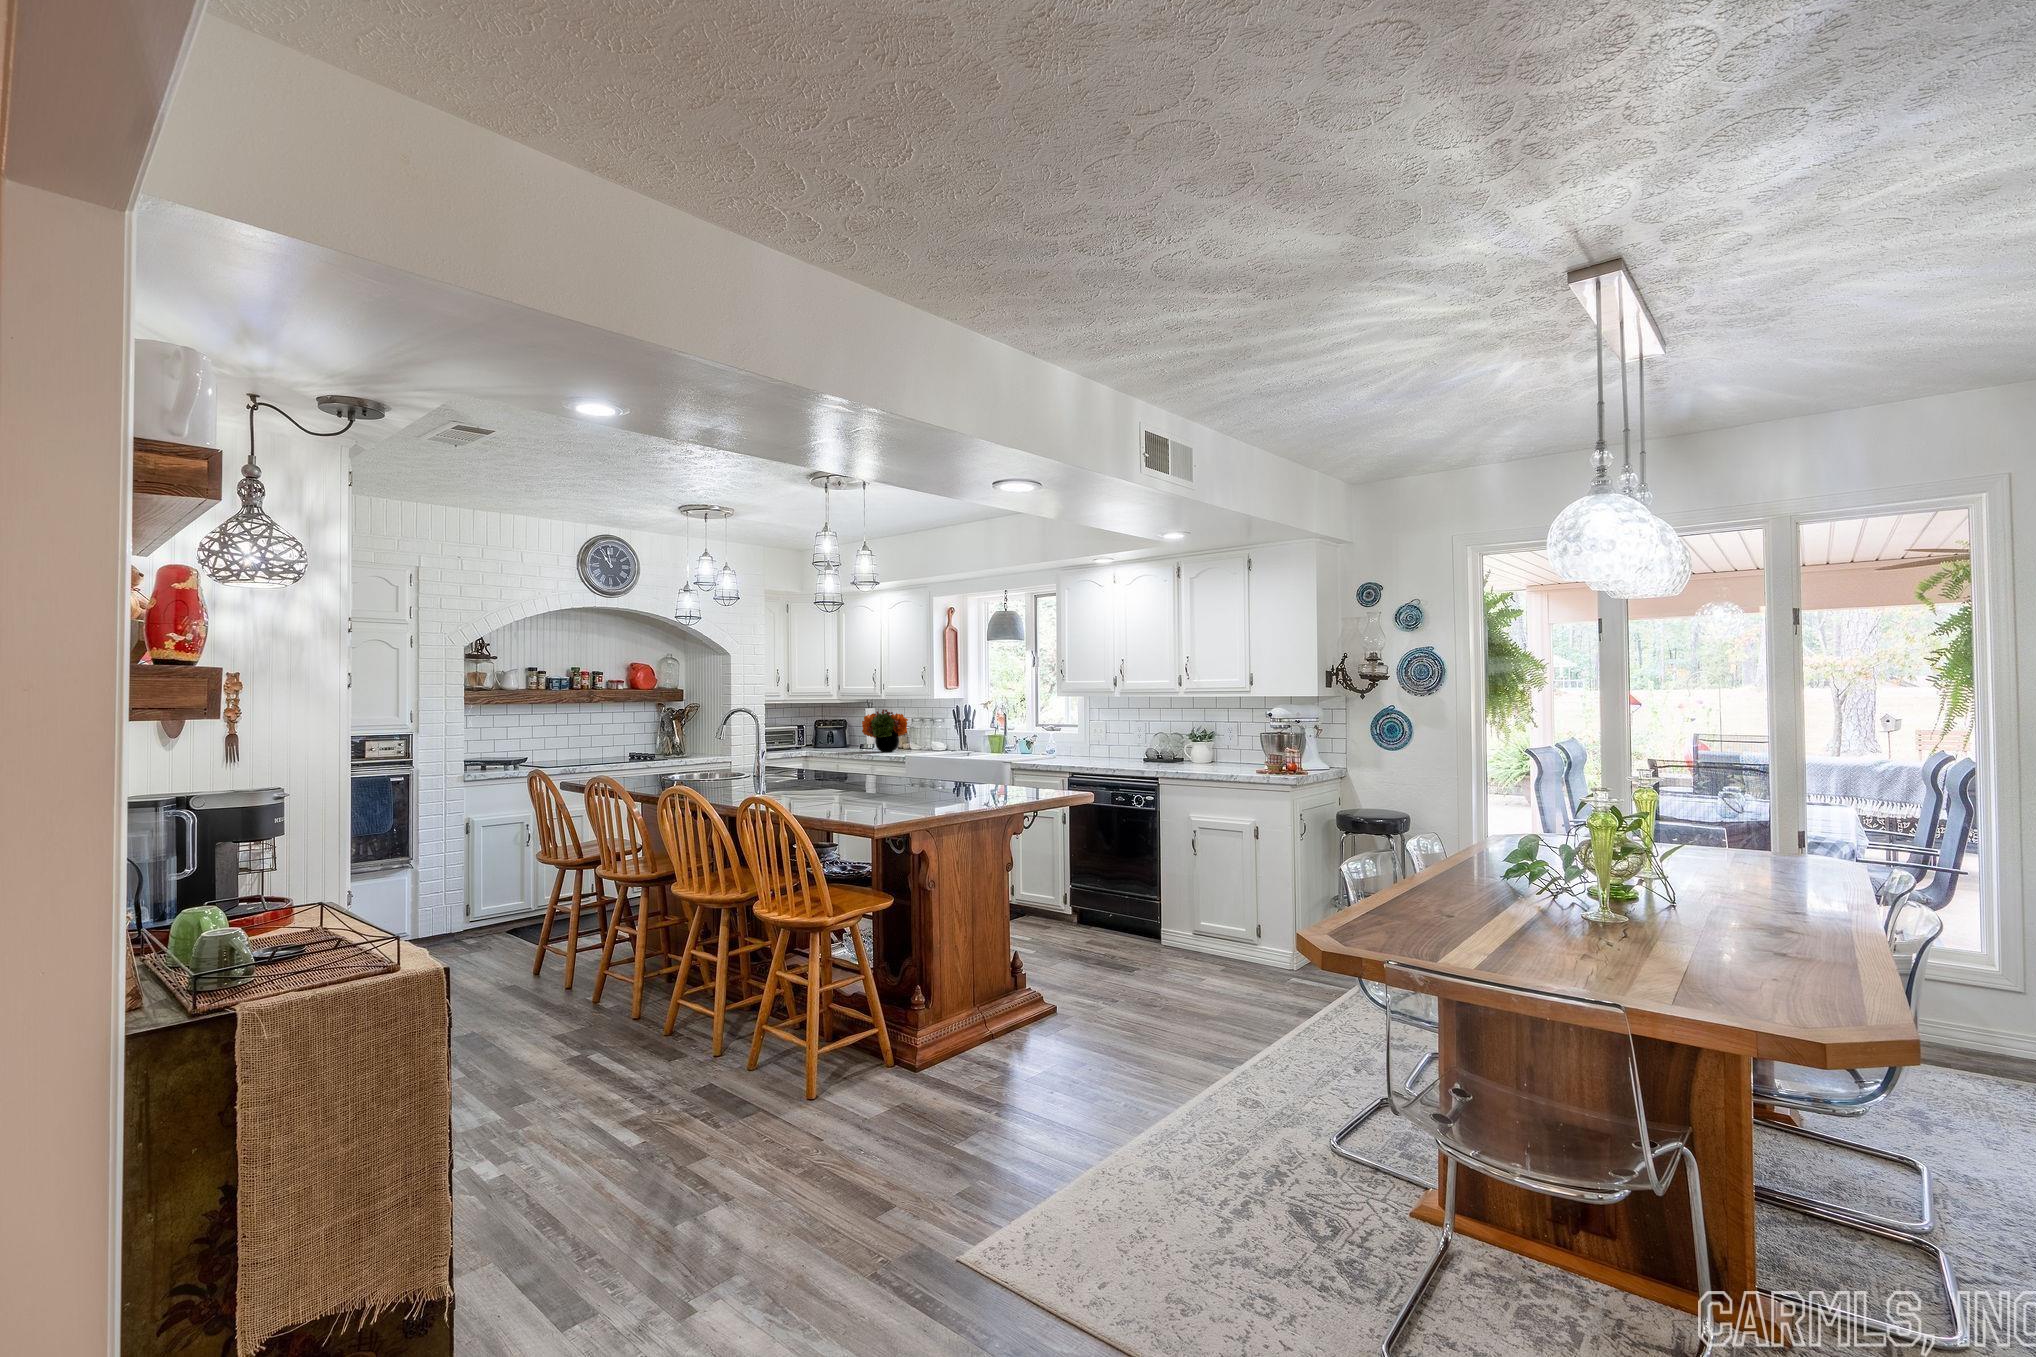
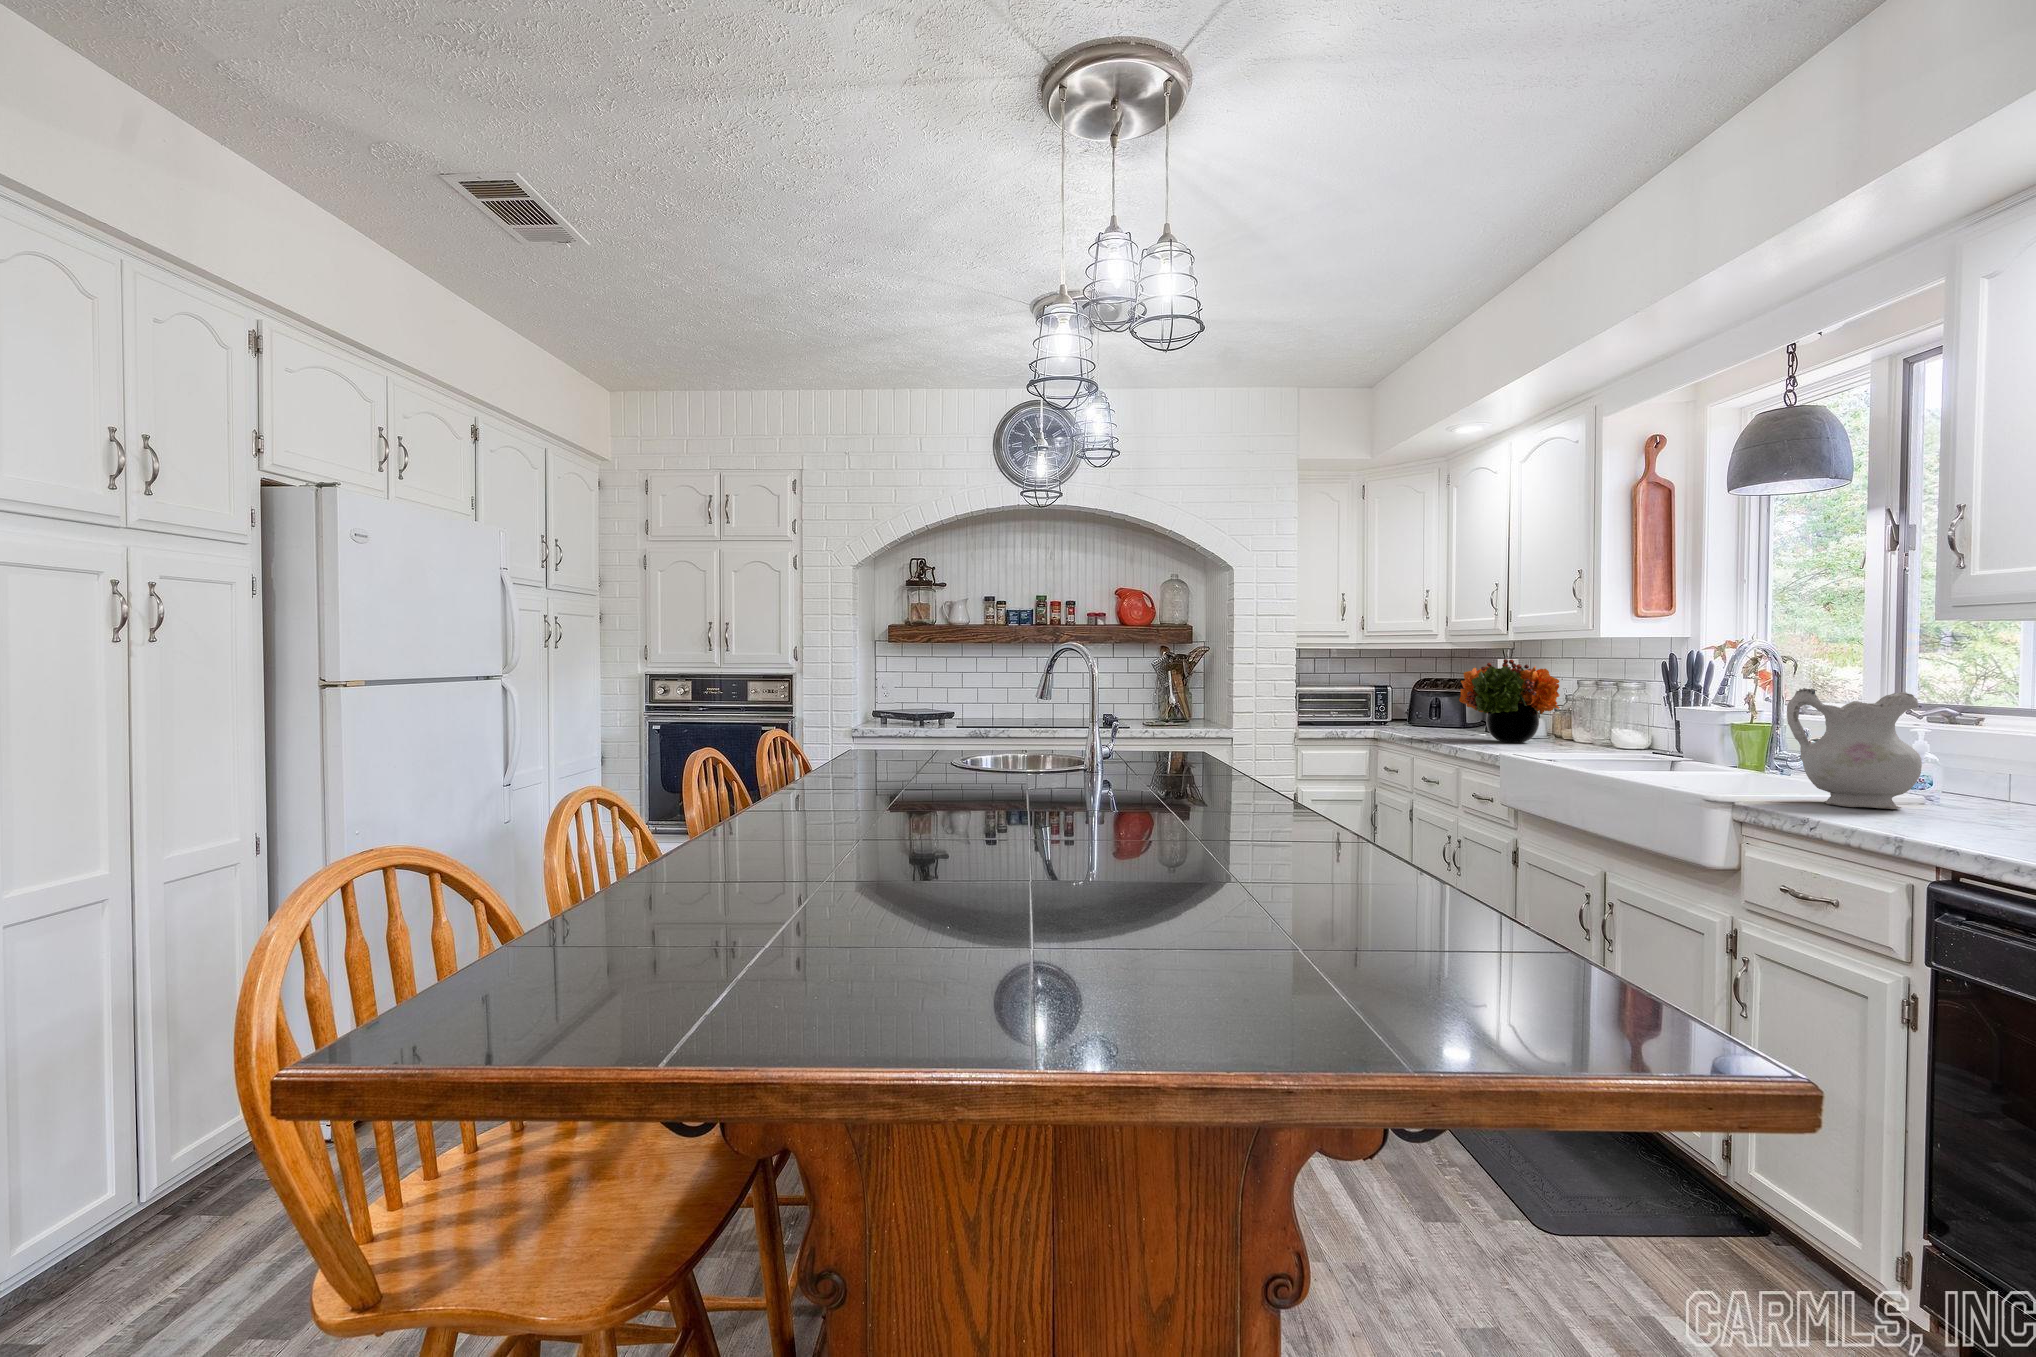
ceramic pitcher: none [1022,721,1059,762] -> present [1787,688,1922,809]

